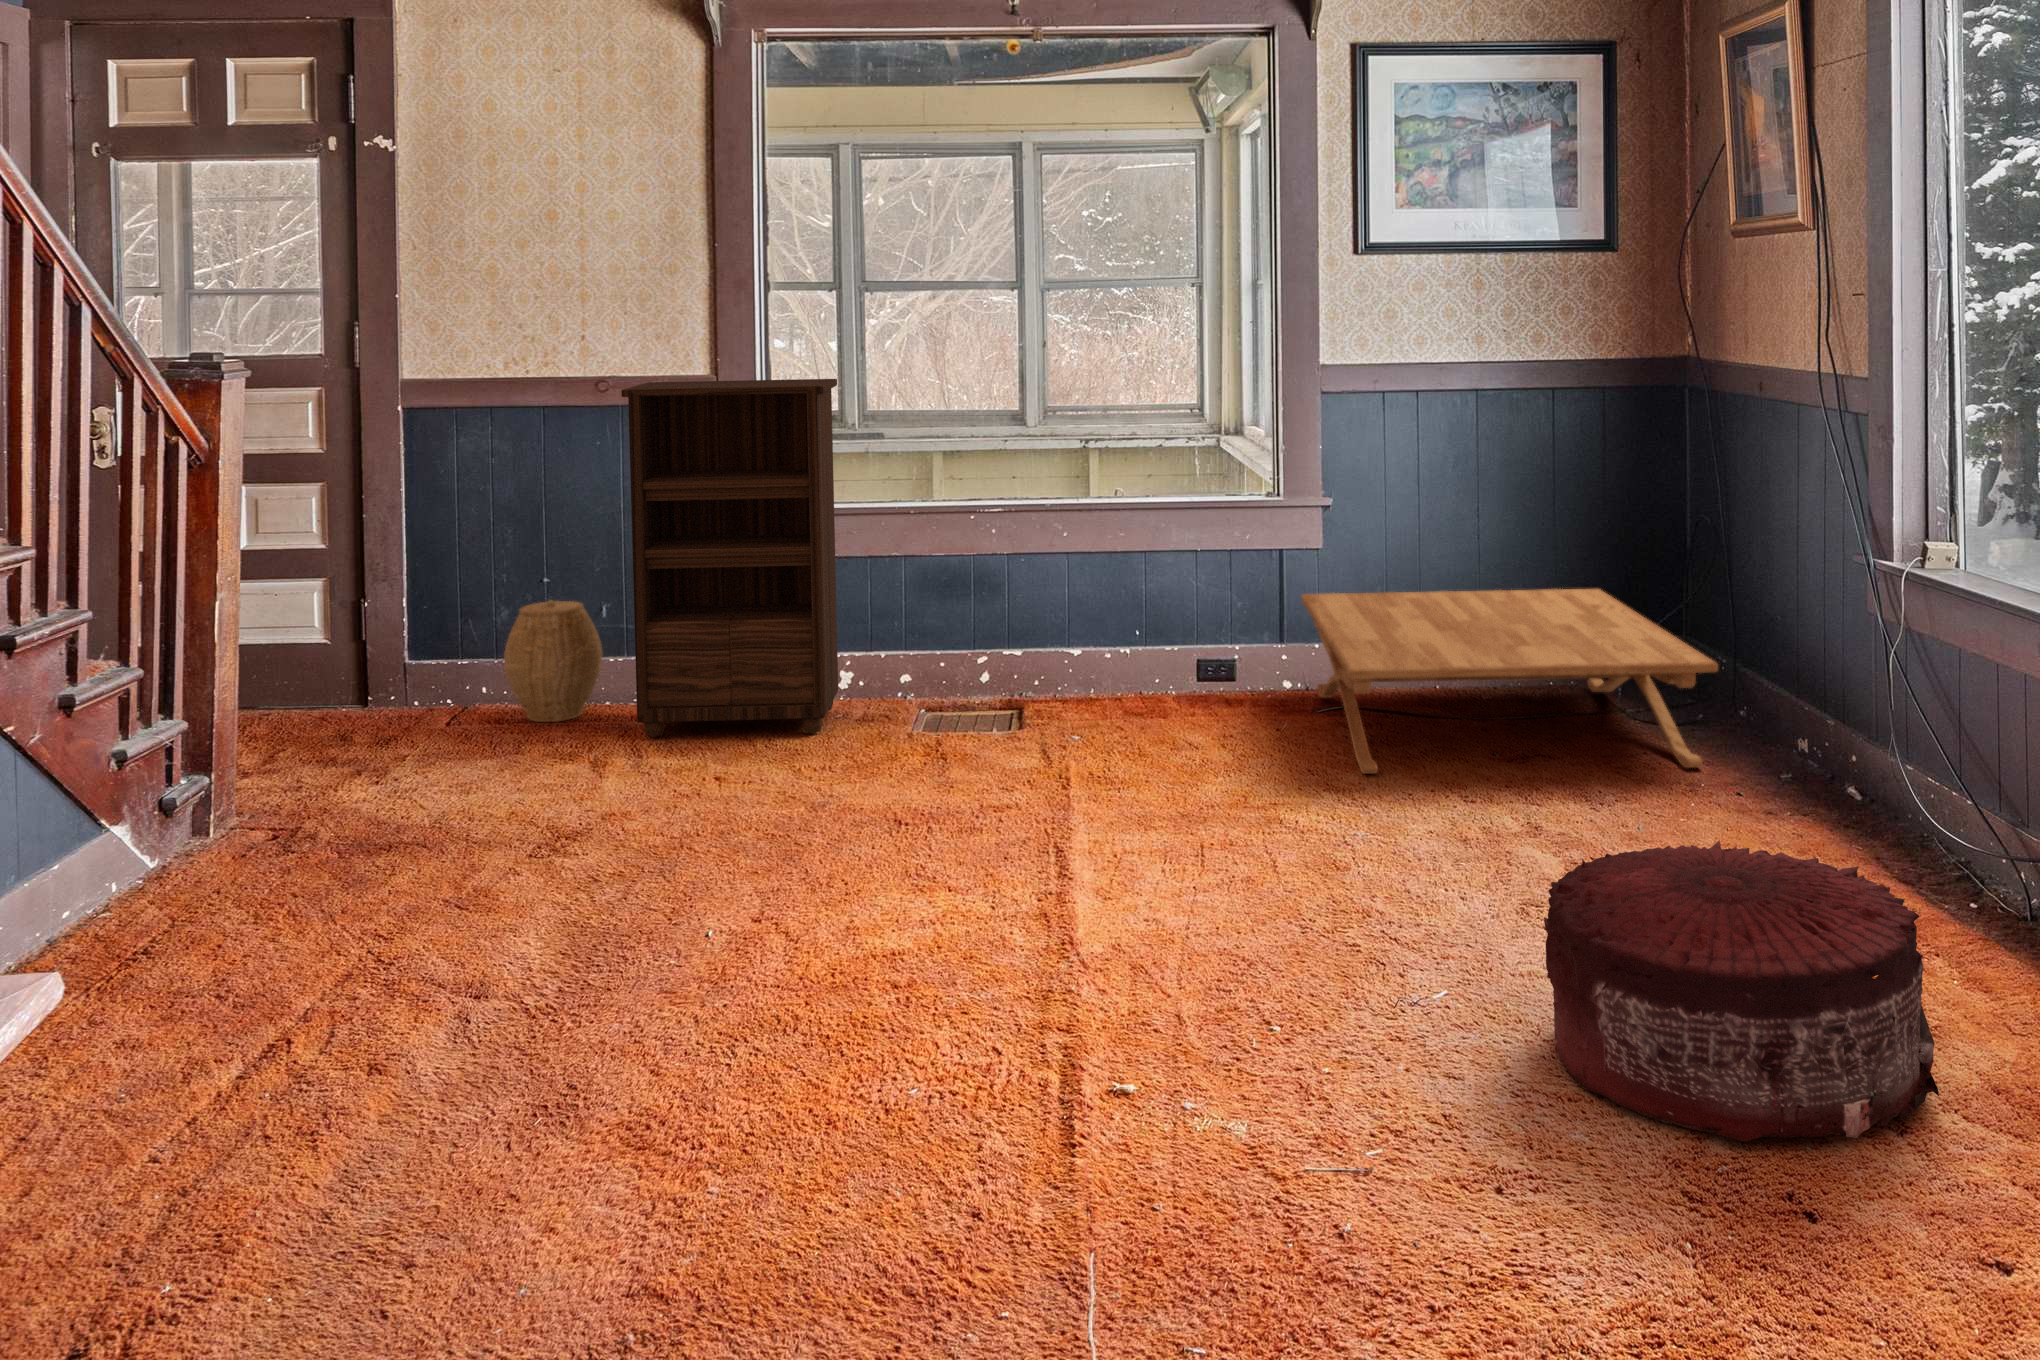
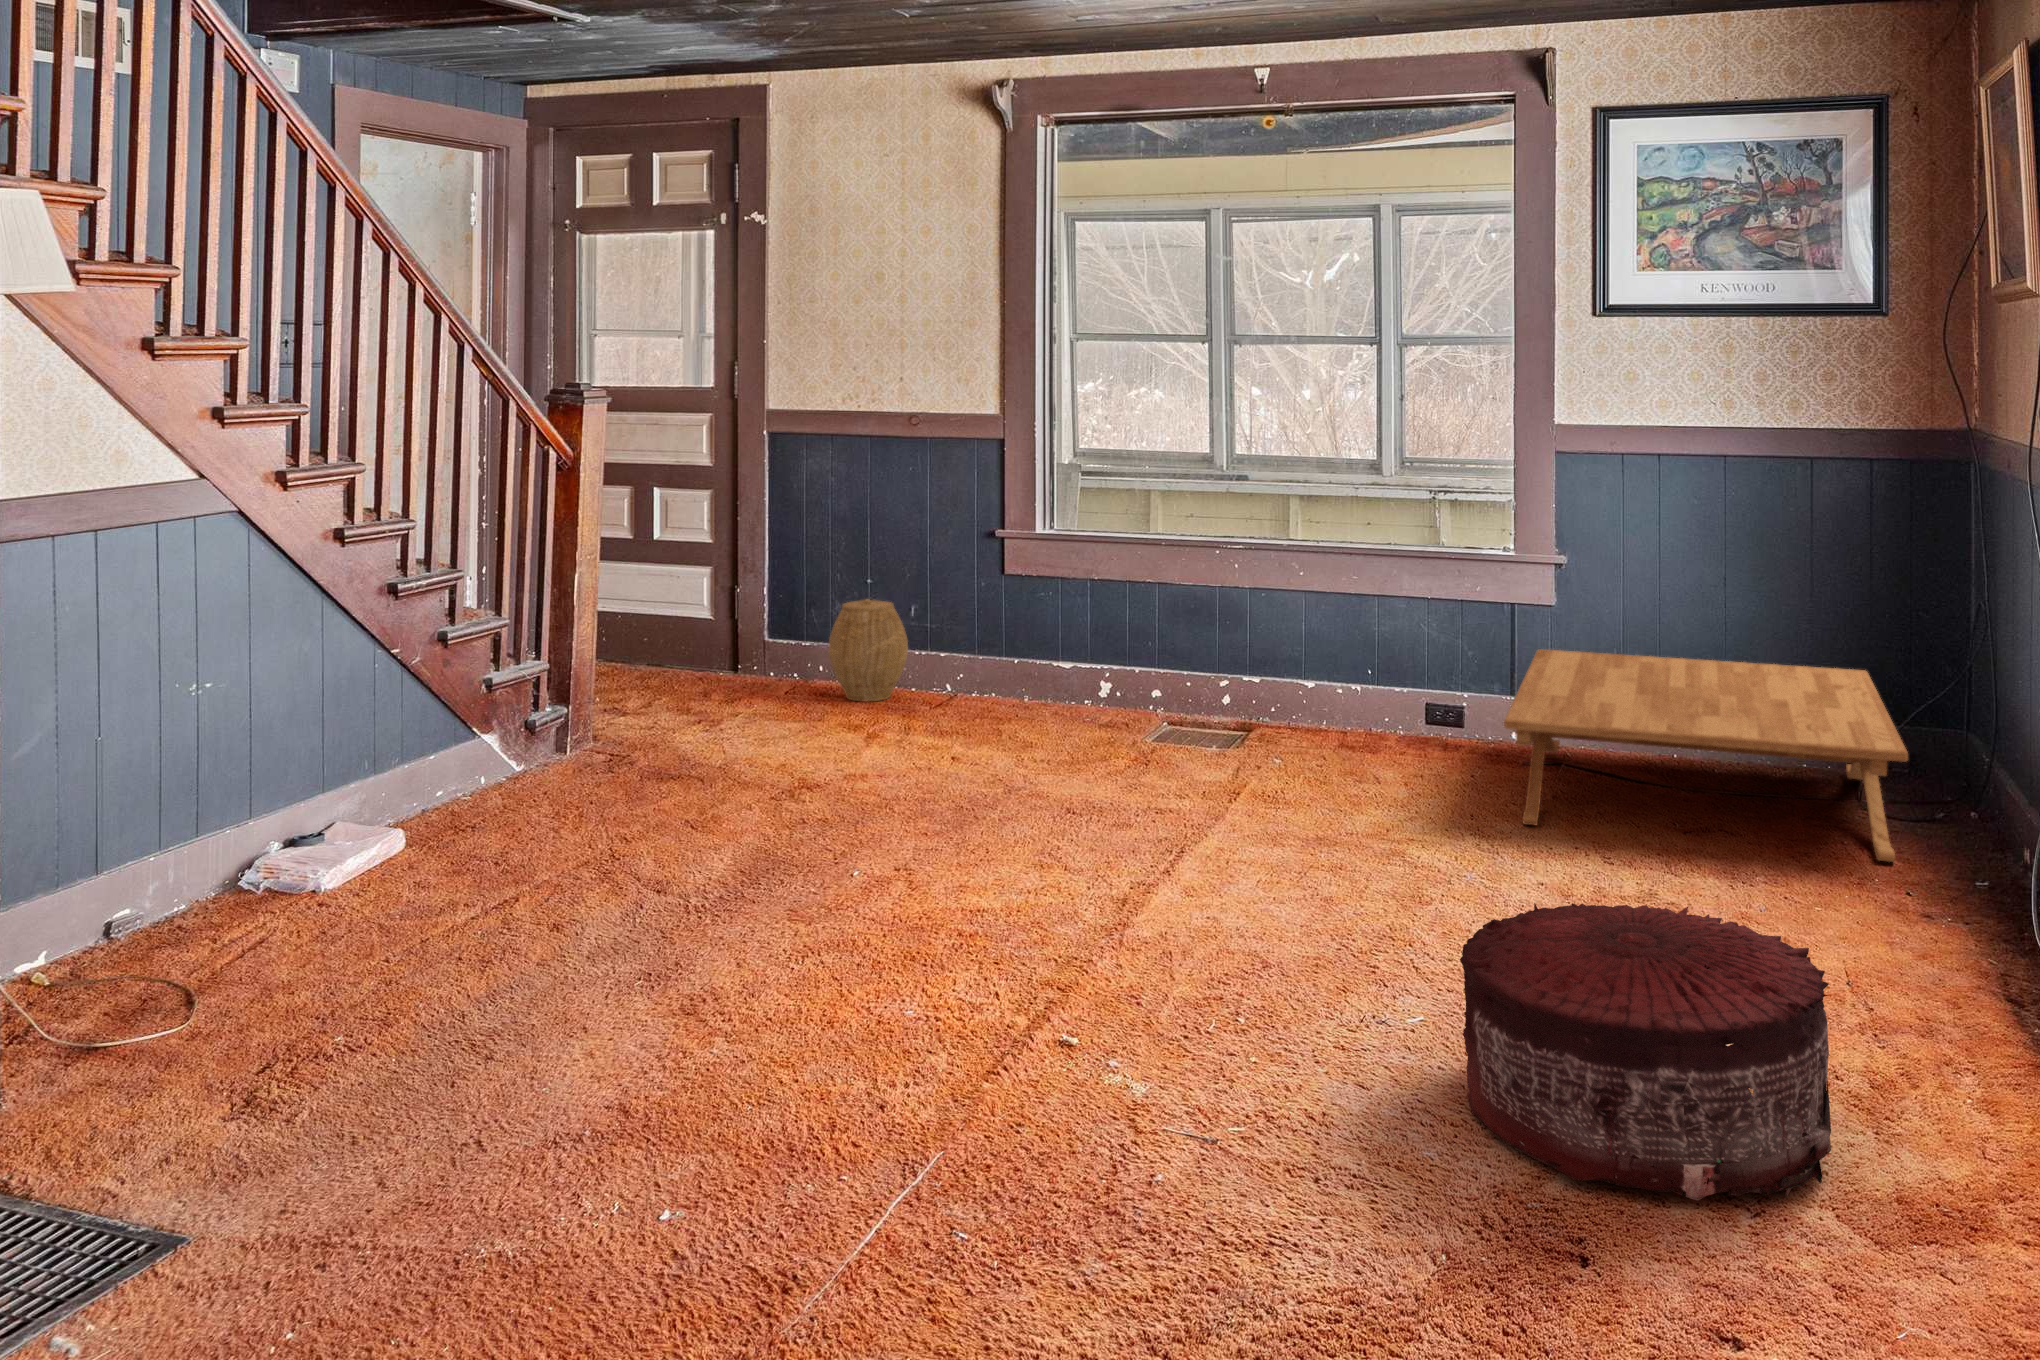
bookshelf: present [621,379,838,738] -> none [908,418,1100,733]

